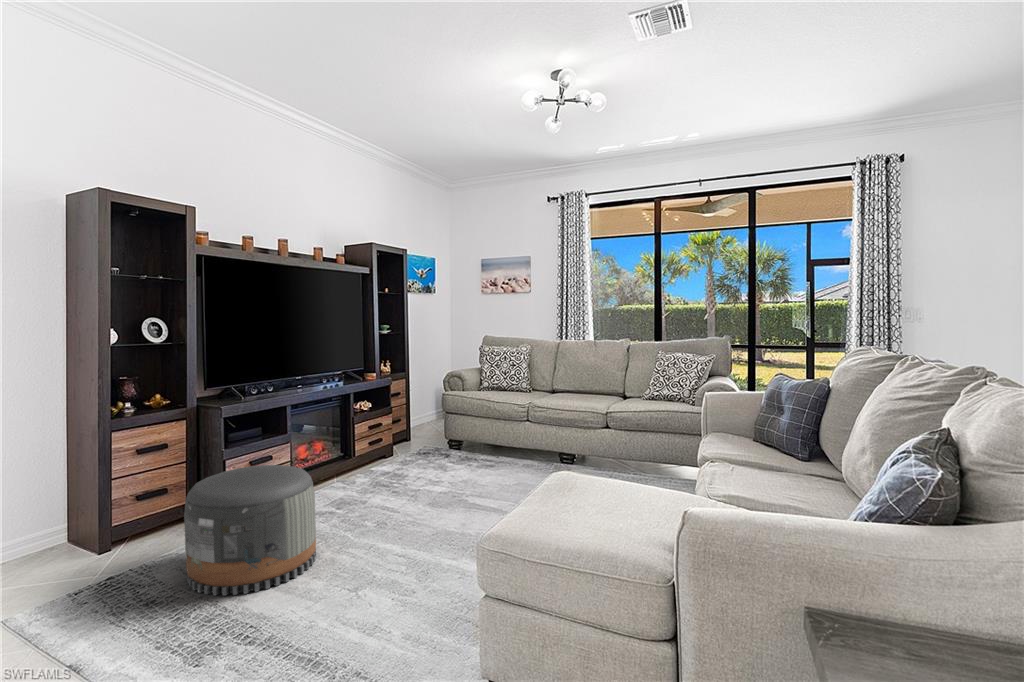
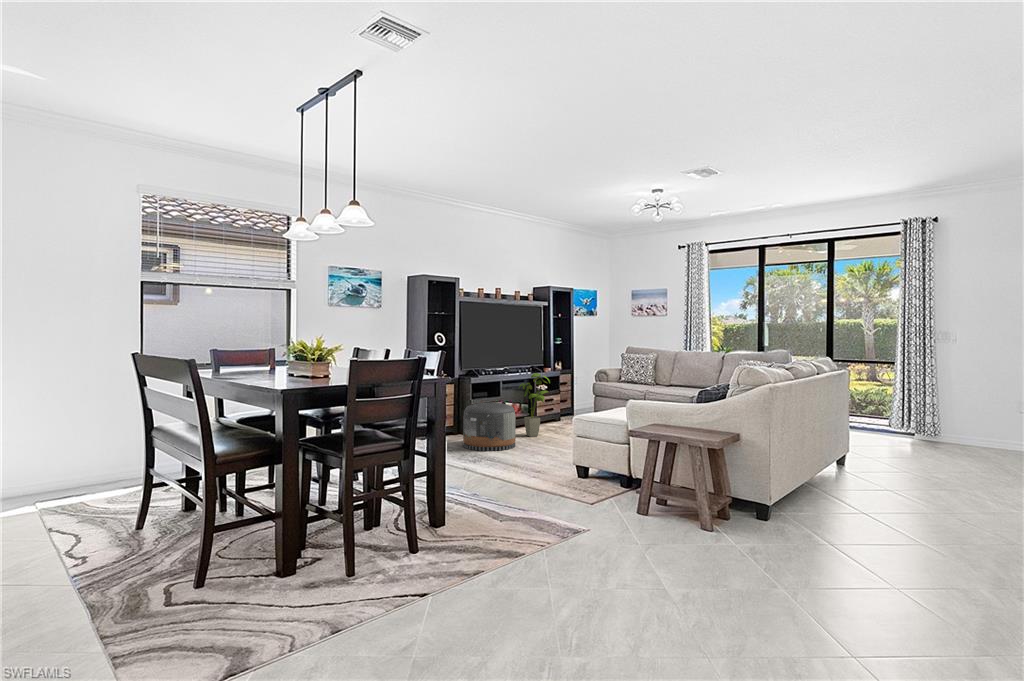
house plant: none [321,391,384,513] -> present [519,373,550,437]

